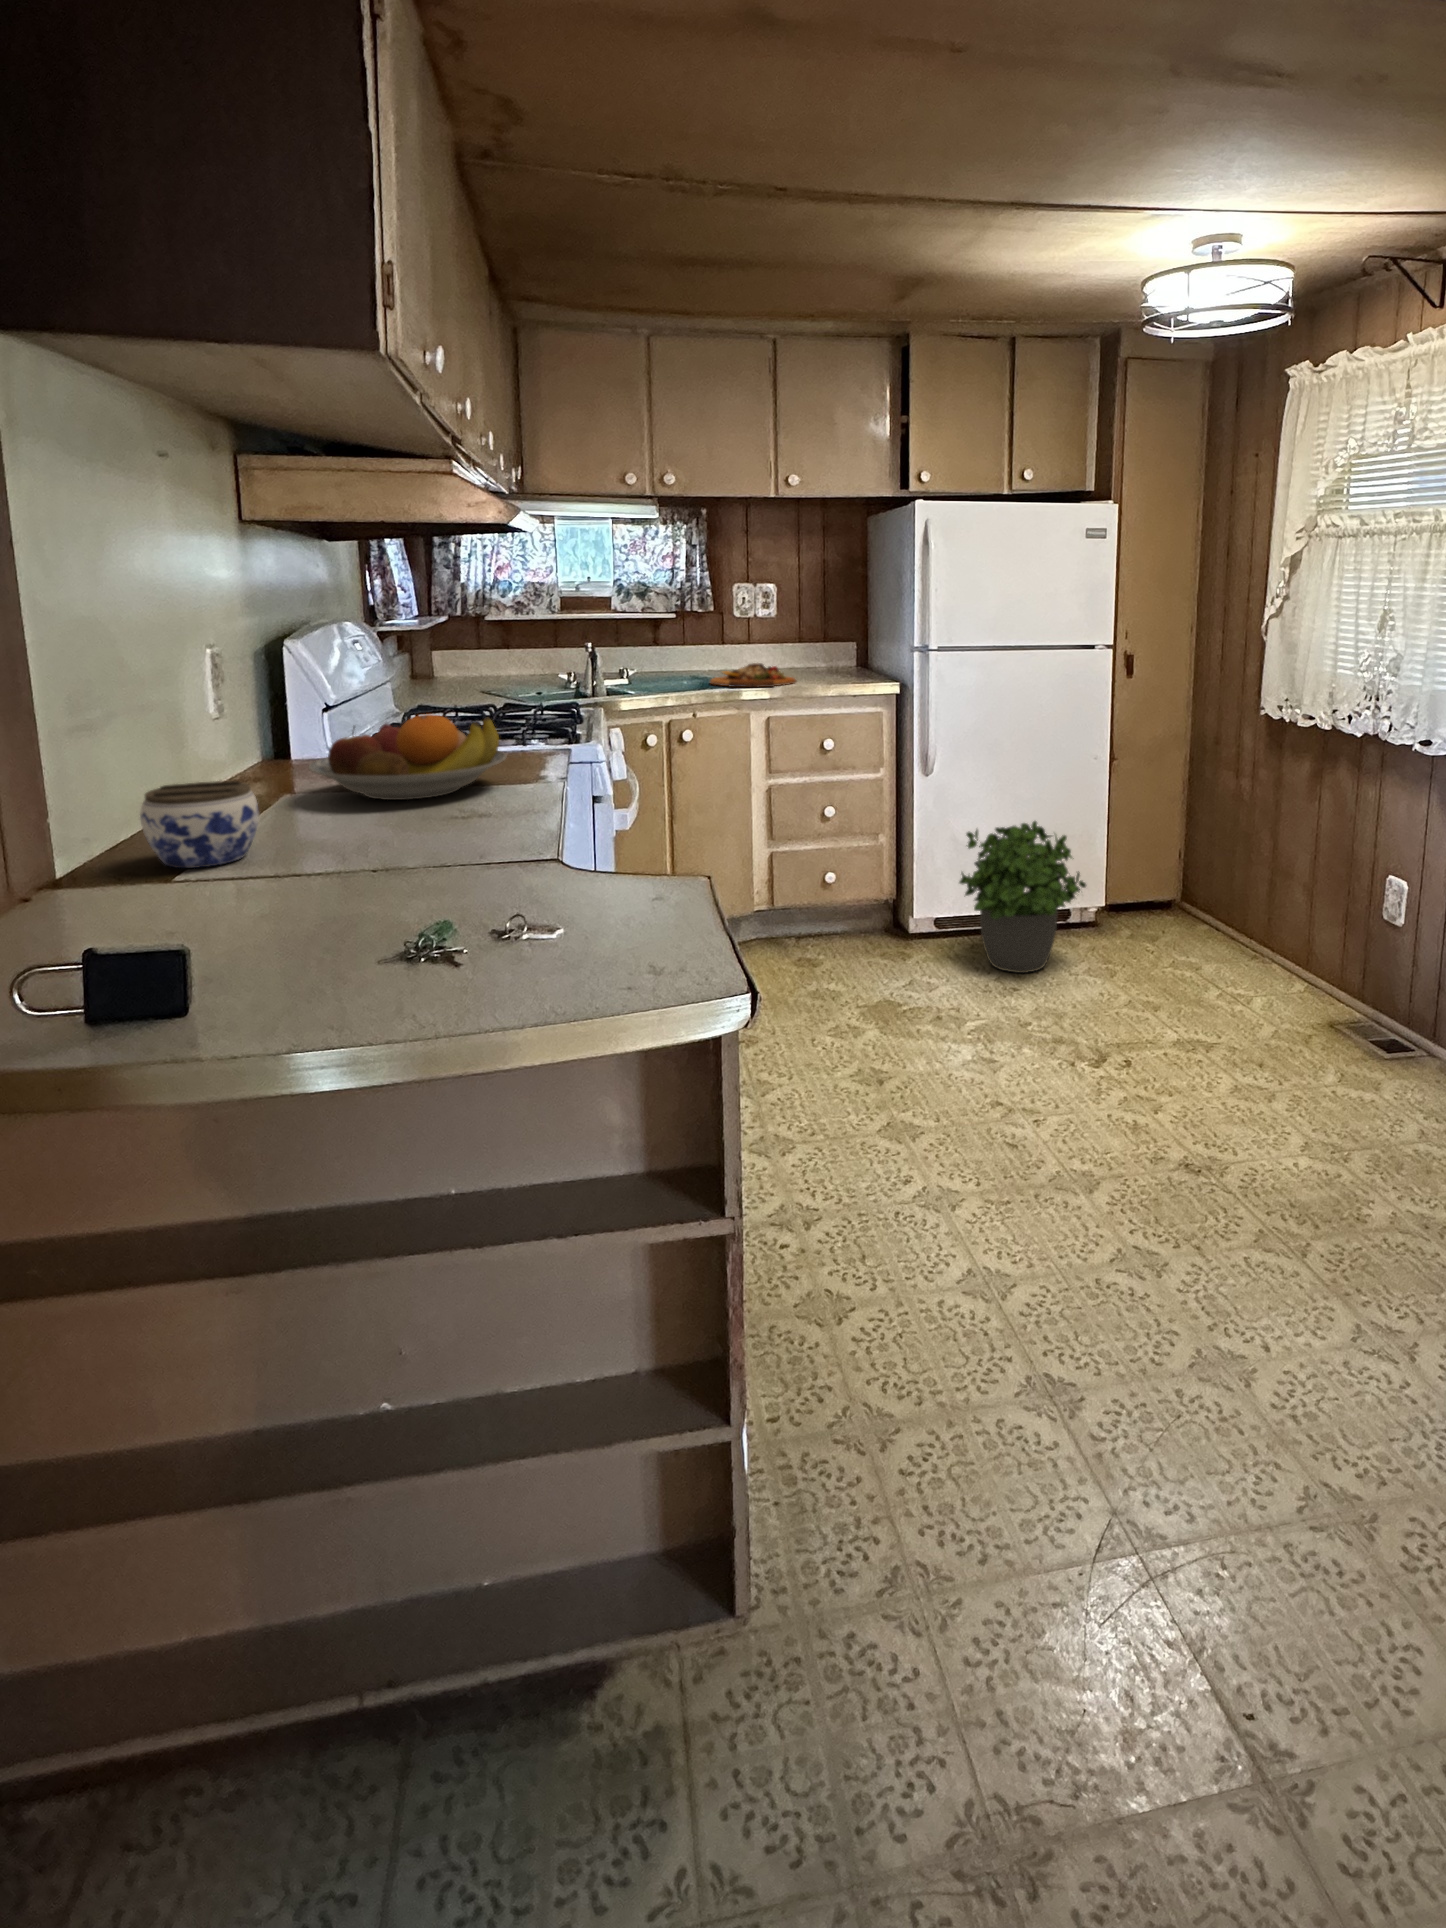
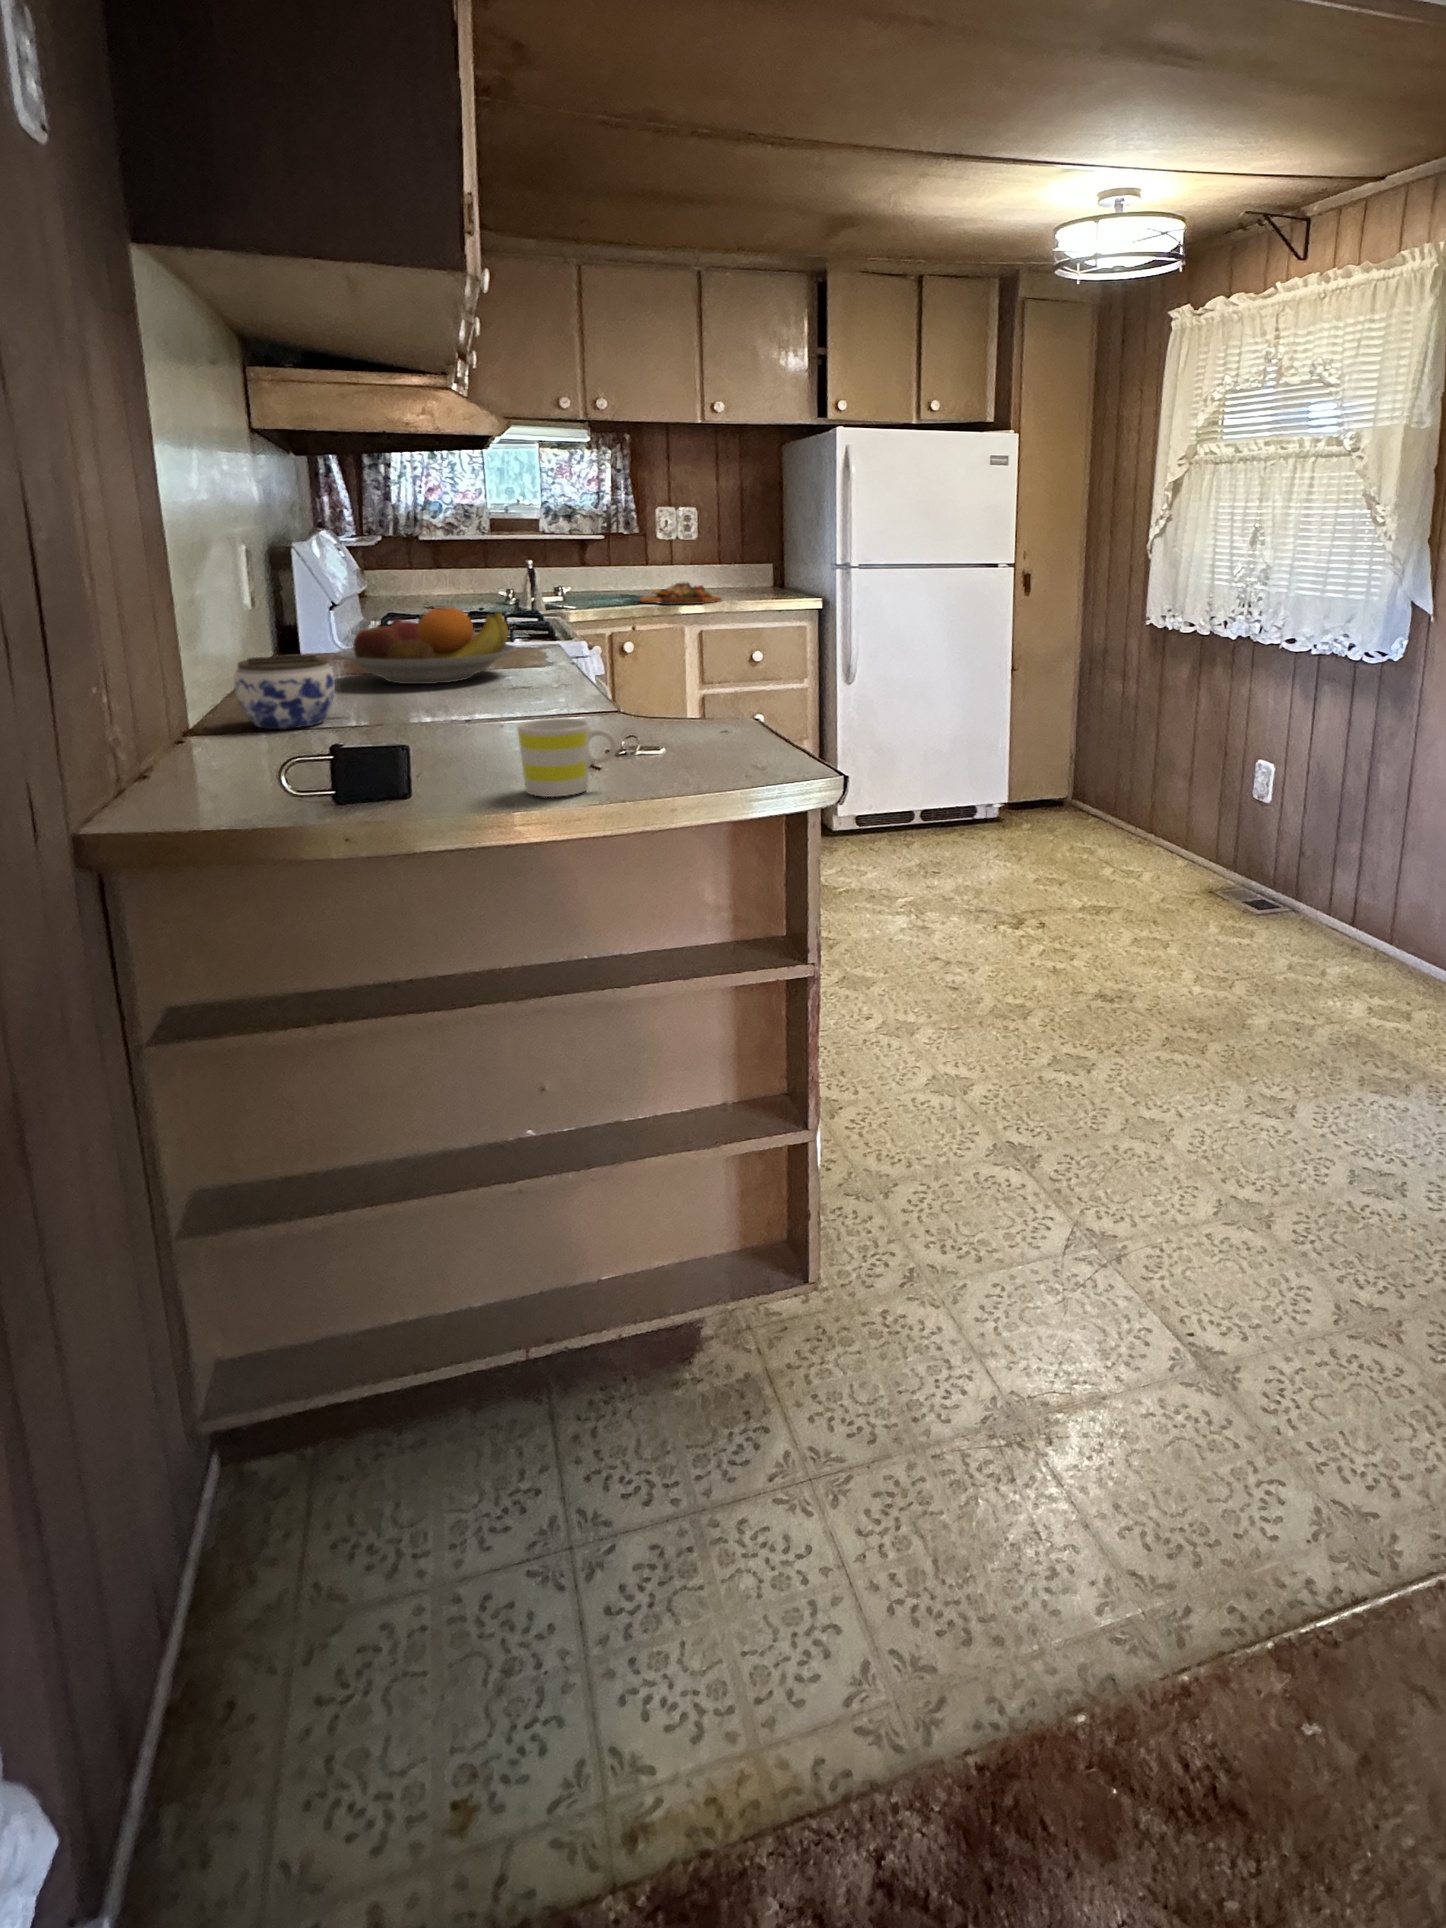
potted plant: present [959,821,1086,973] -> none [881,725,997,863]
mug: none [344,900,474,1008] -> present [517,718,617,797]

